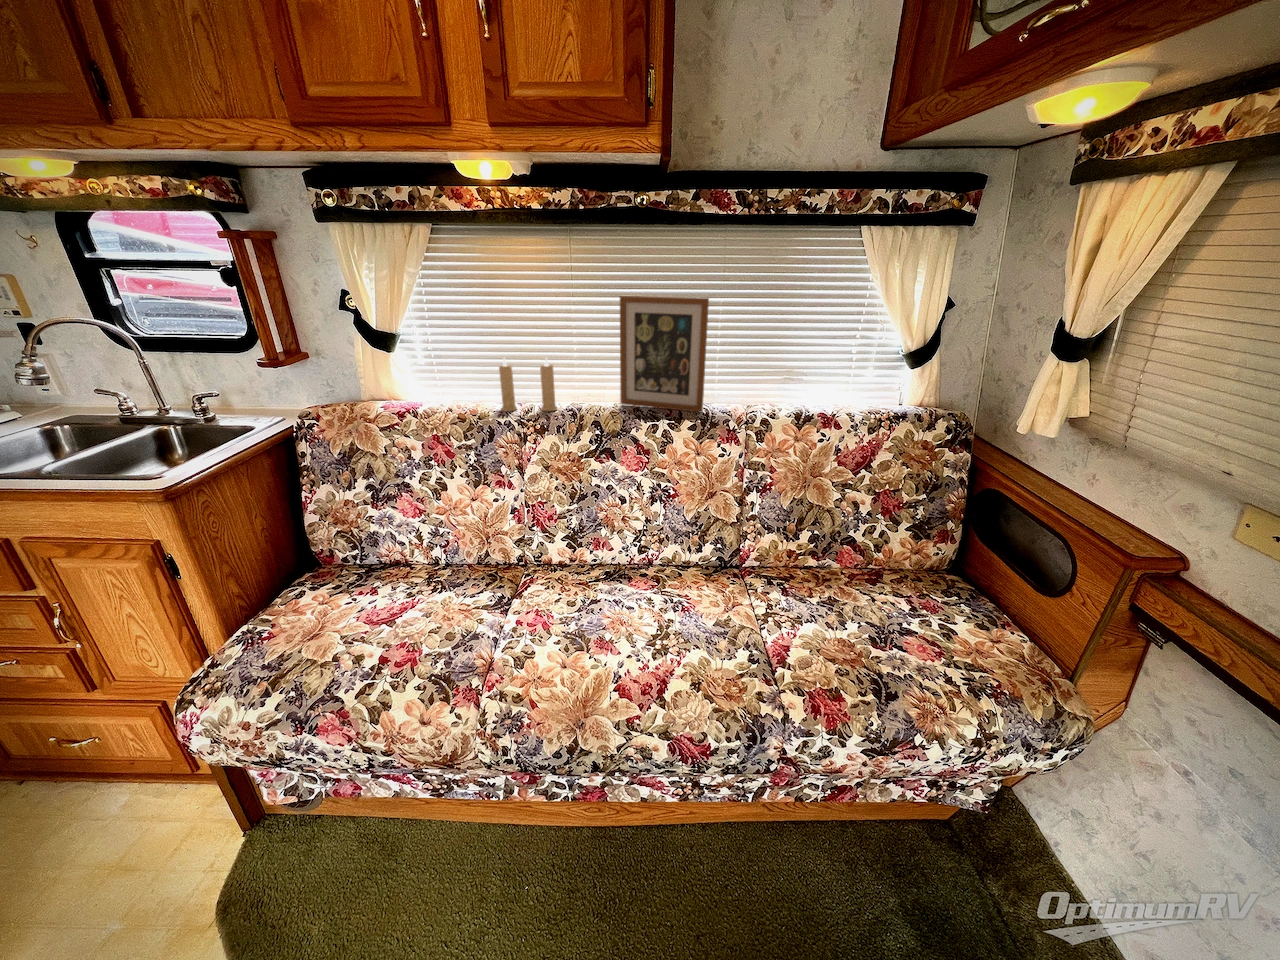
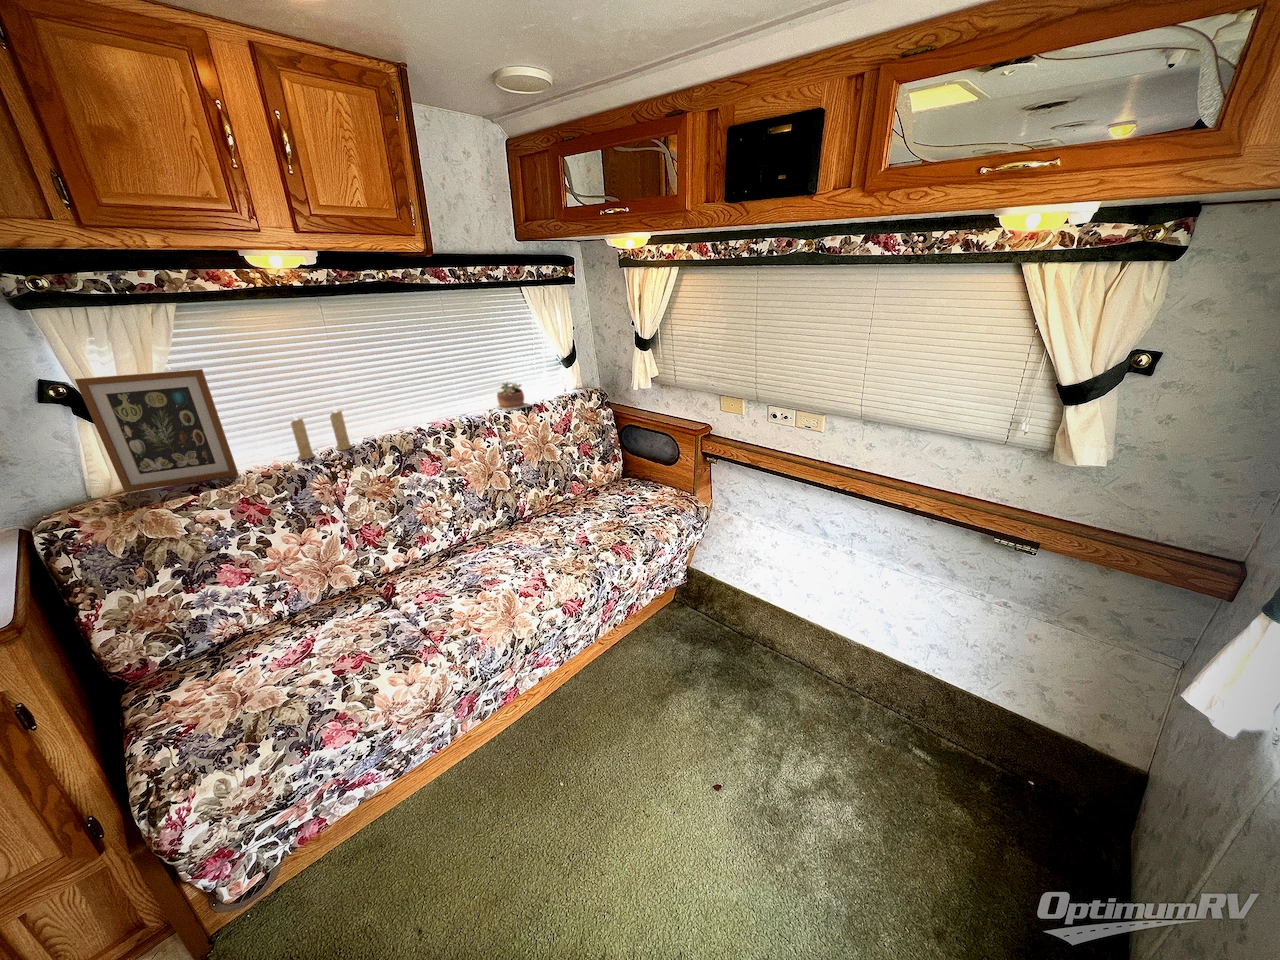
picture frame: present [620,296,709,412] -> present [75,369,239,493]
succulent plant: none [765,370,814,413] -> present [497,382,530,411]

